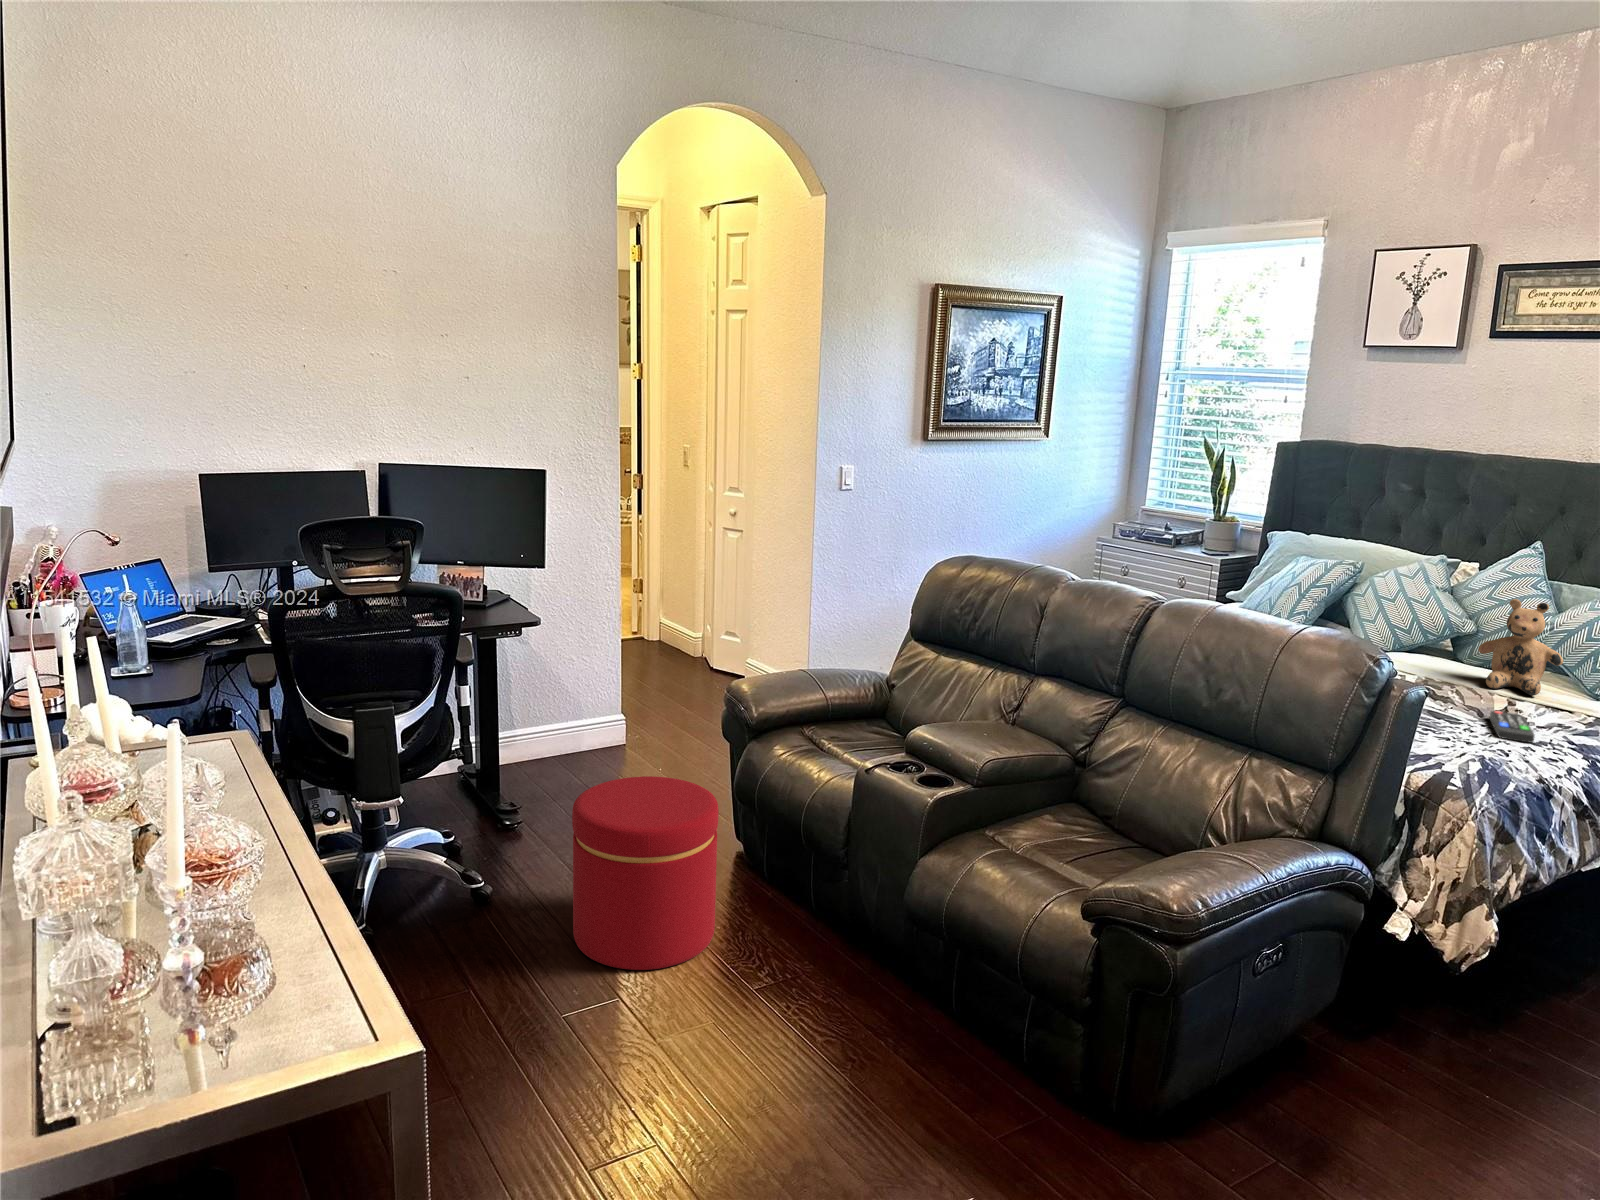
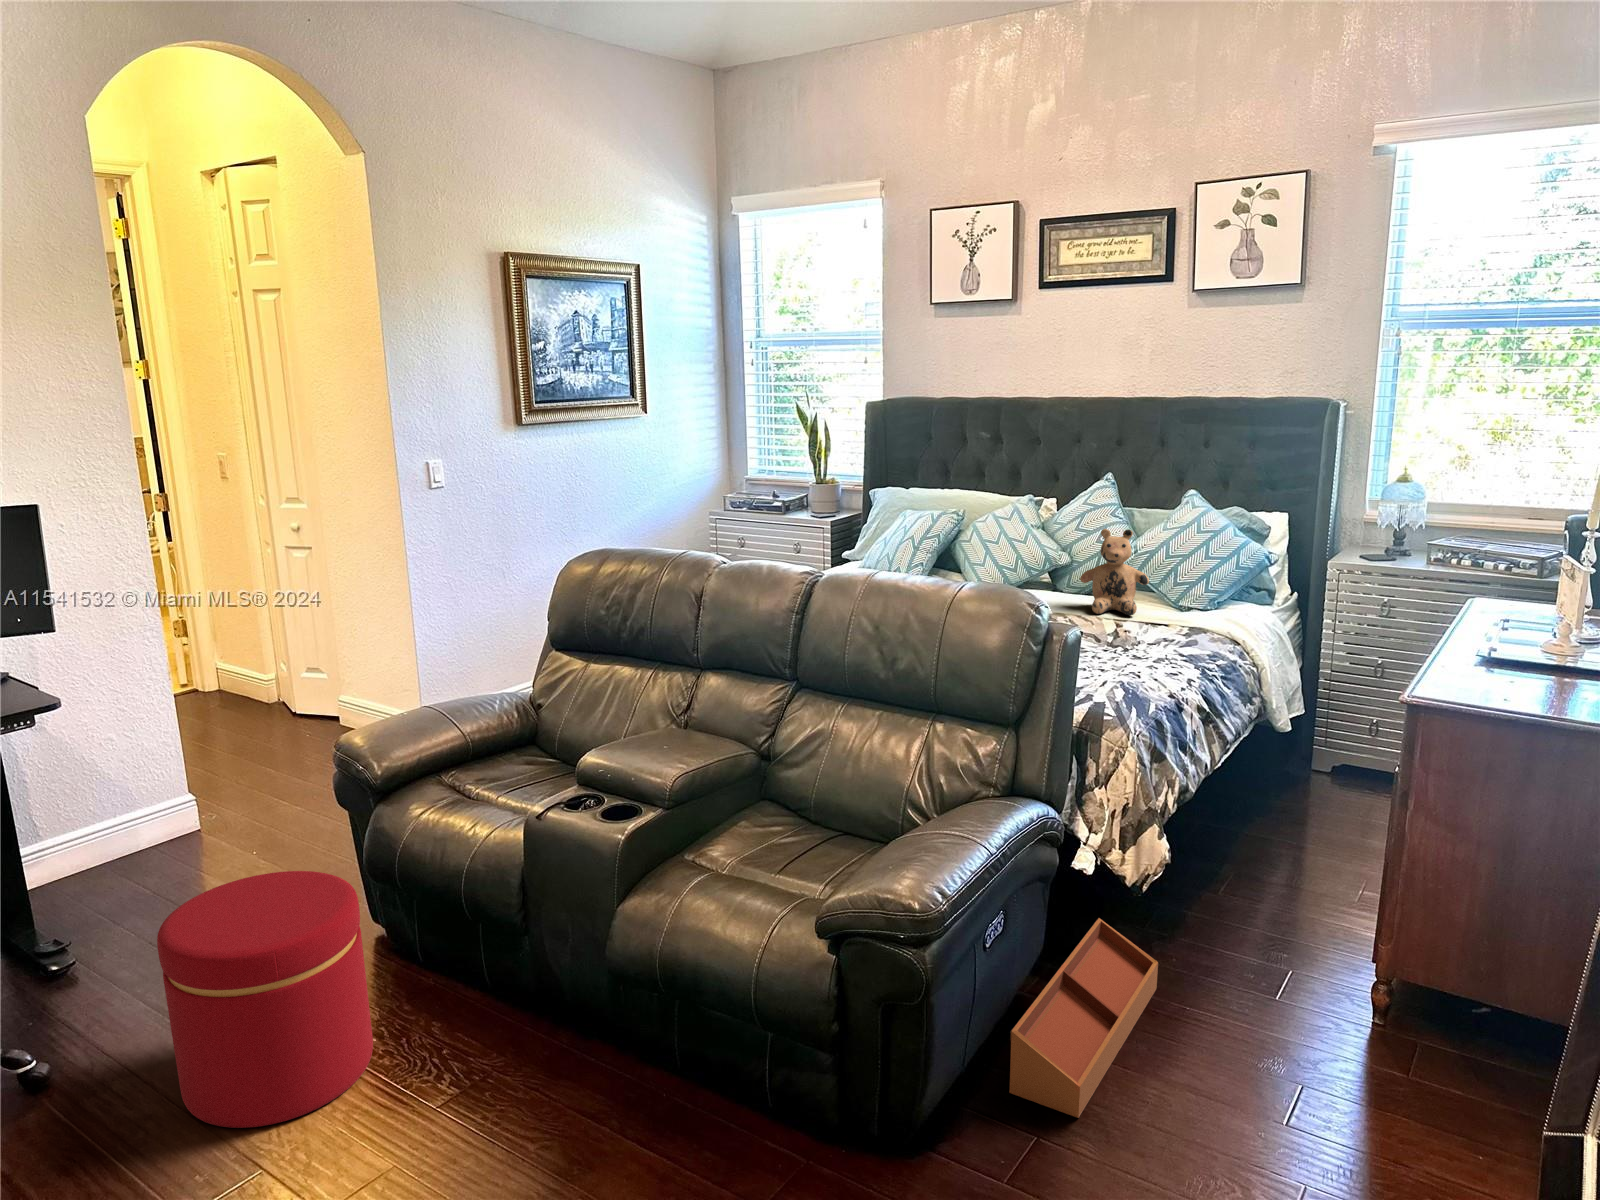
remote control: present [1490,711,1535,743] -> none [1108,636,1151,661]
storage bin: none [1263,988,1467,1166] -> present [1009,918,1158,1118]

